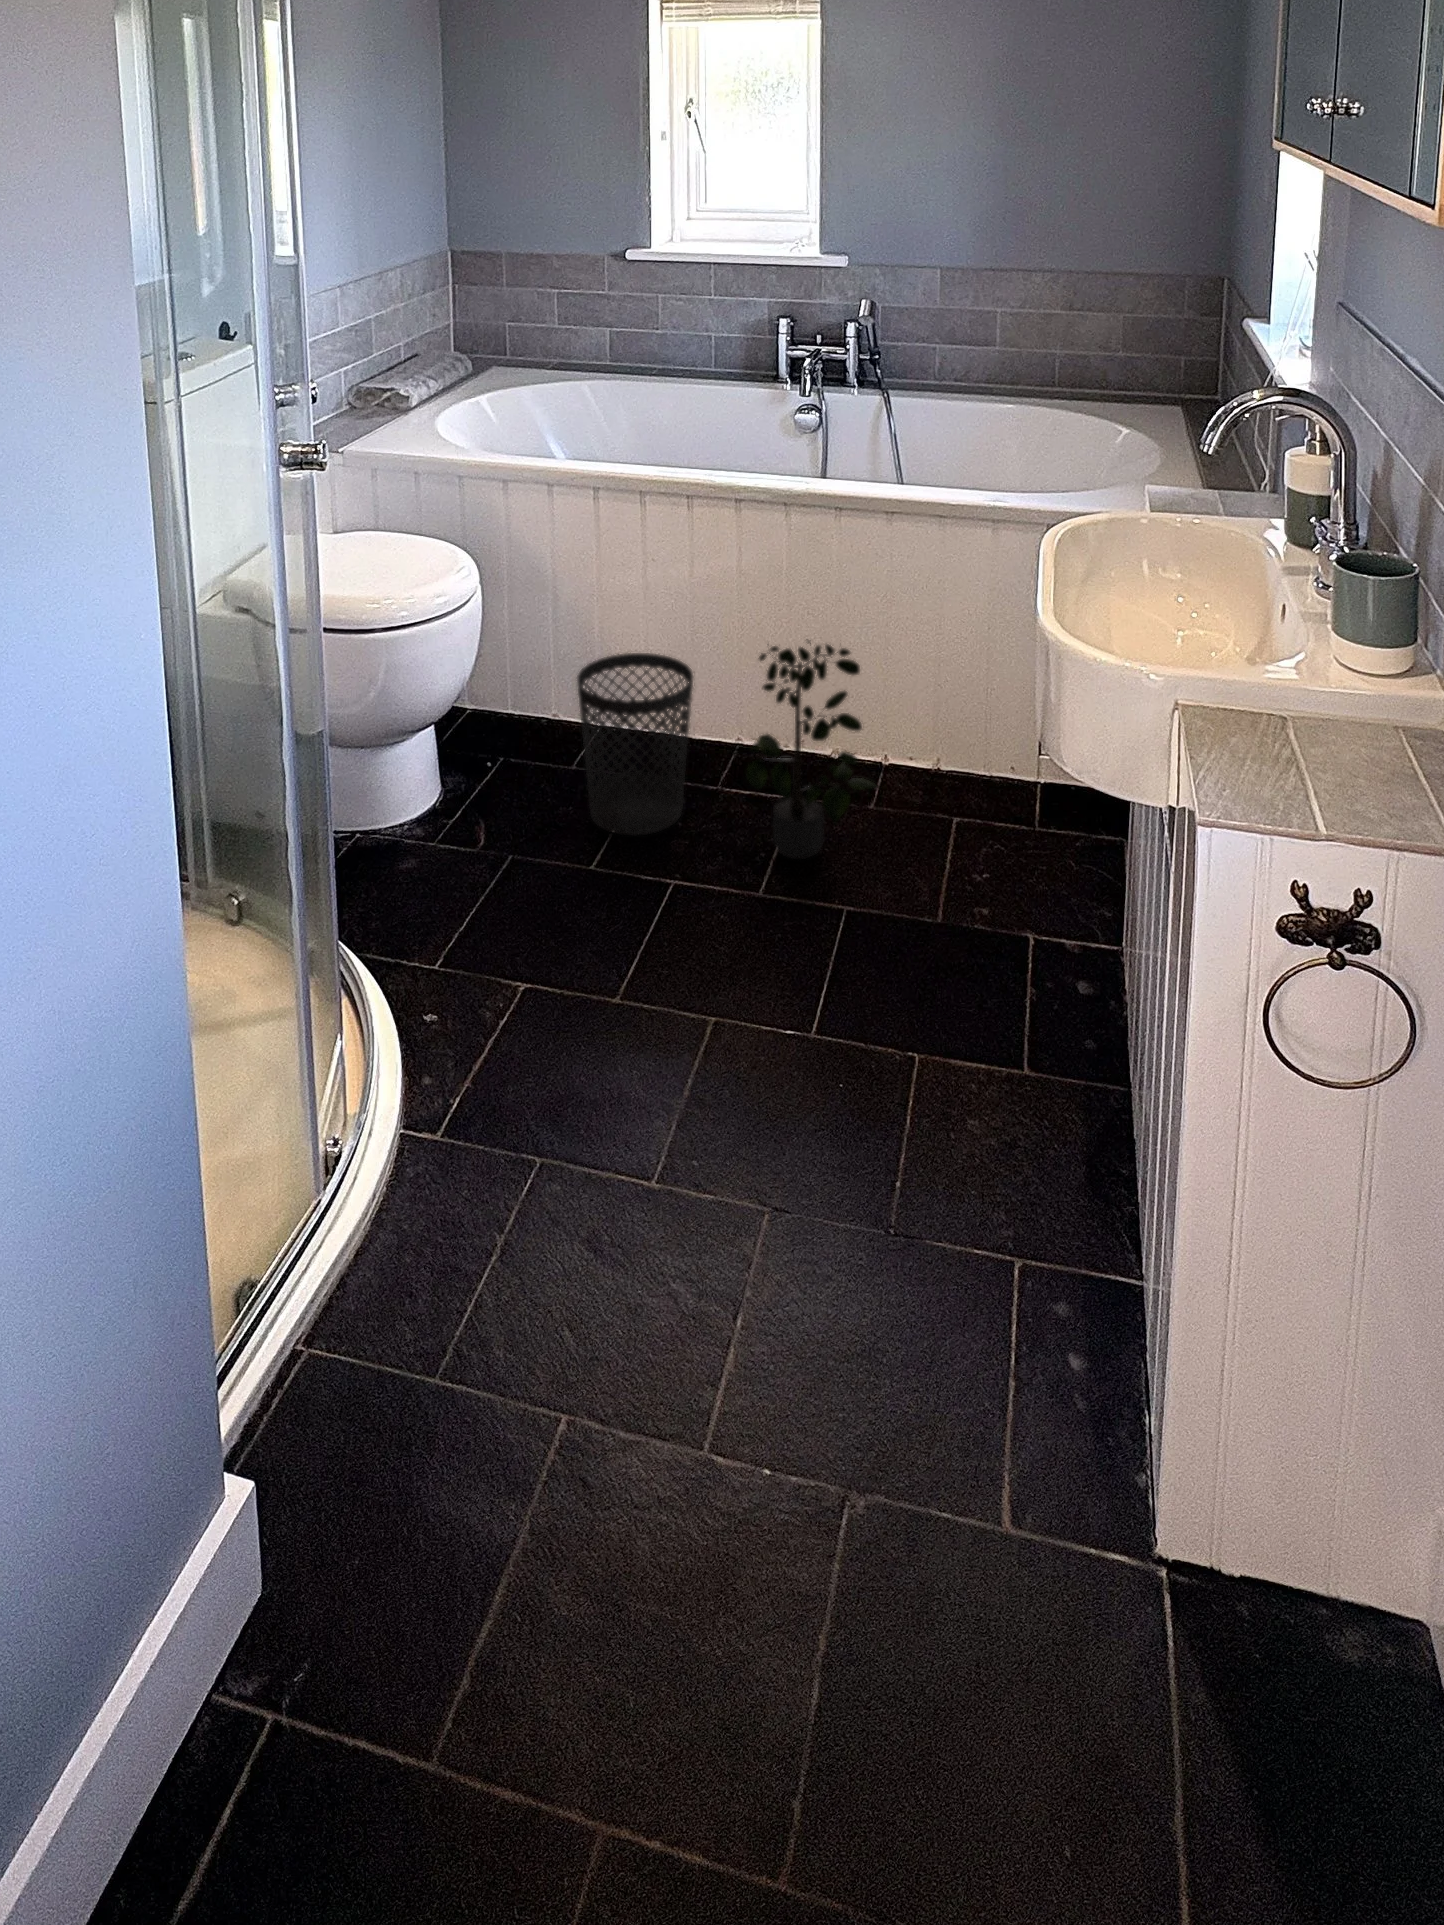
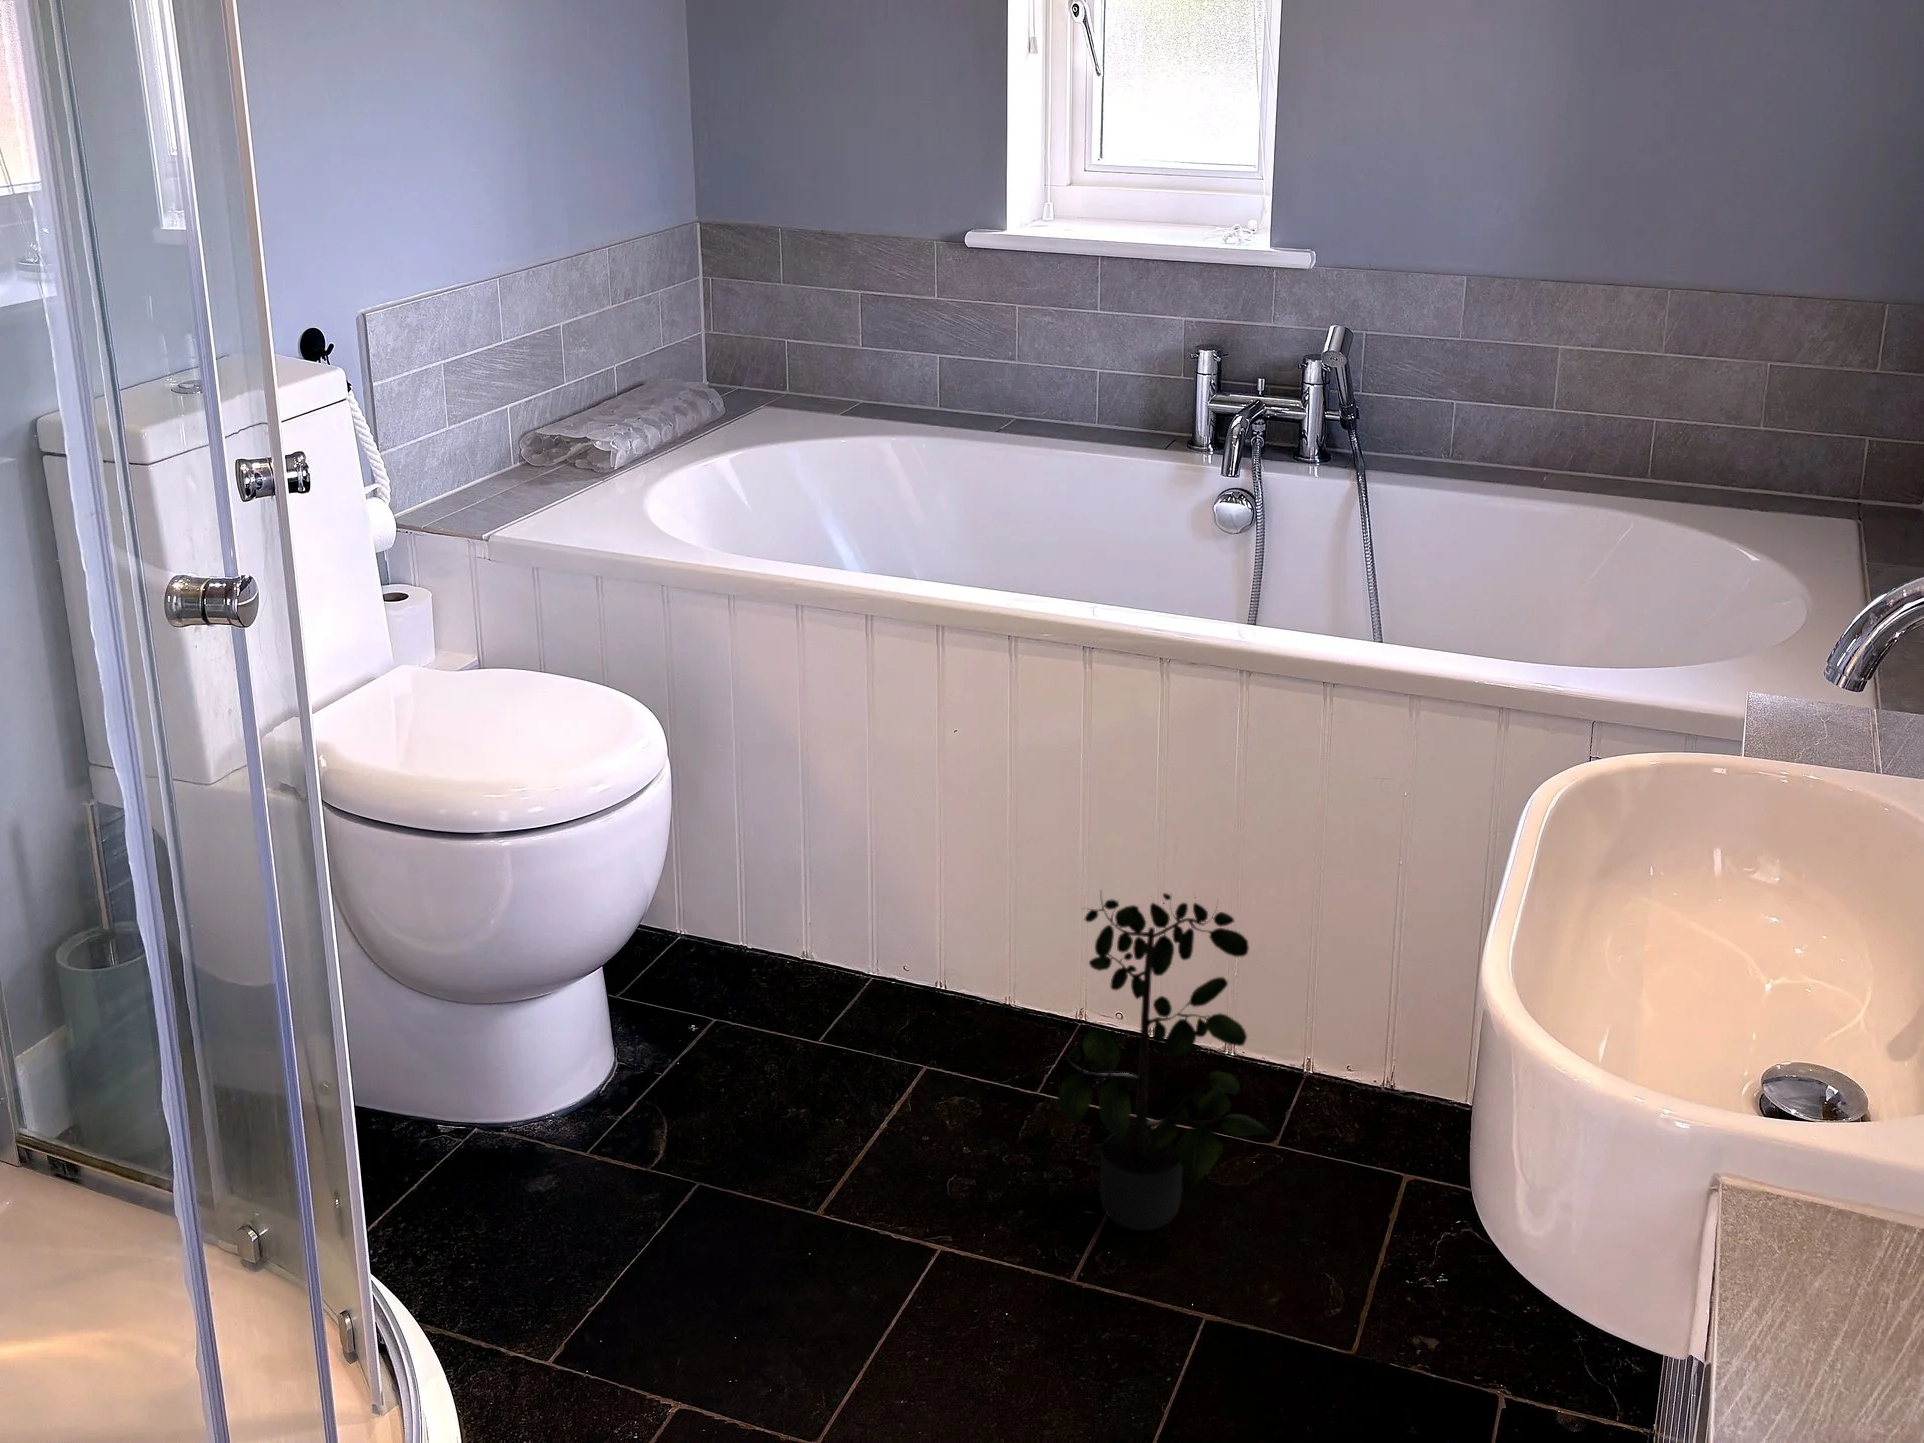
wastebasket: present [577,653,693,835] -> none [805,883,990,1168]

